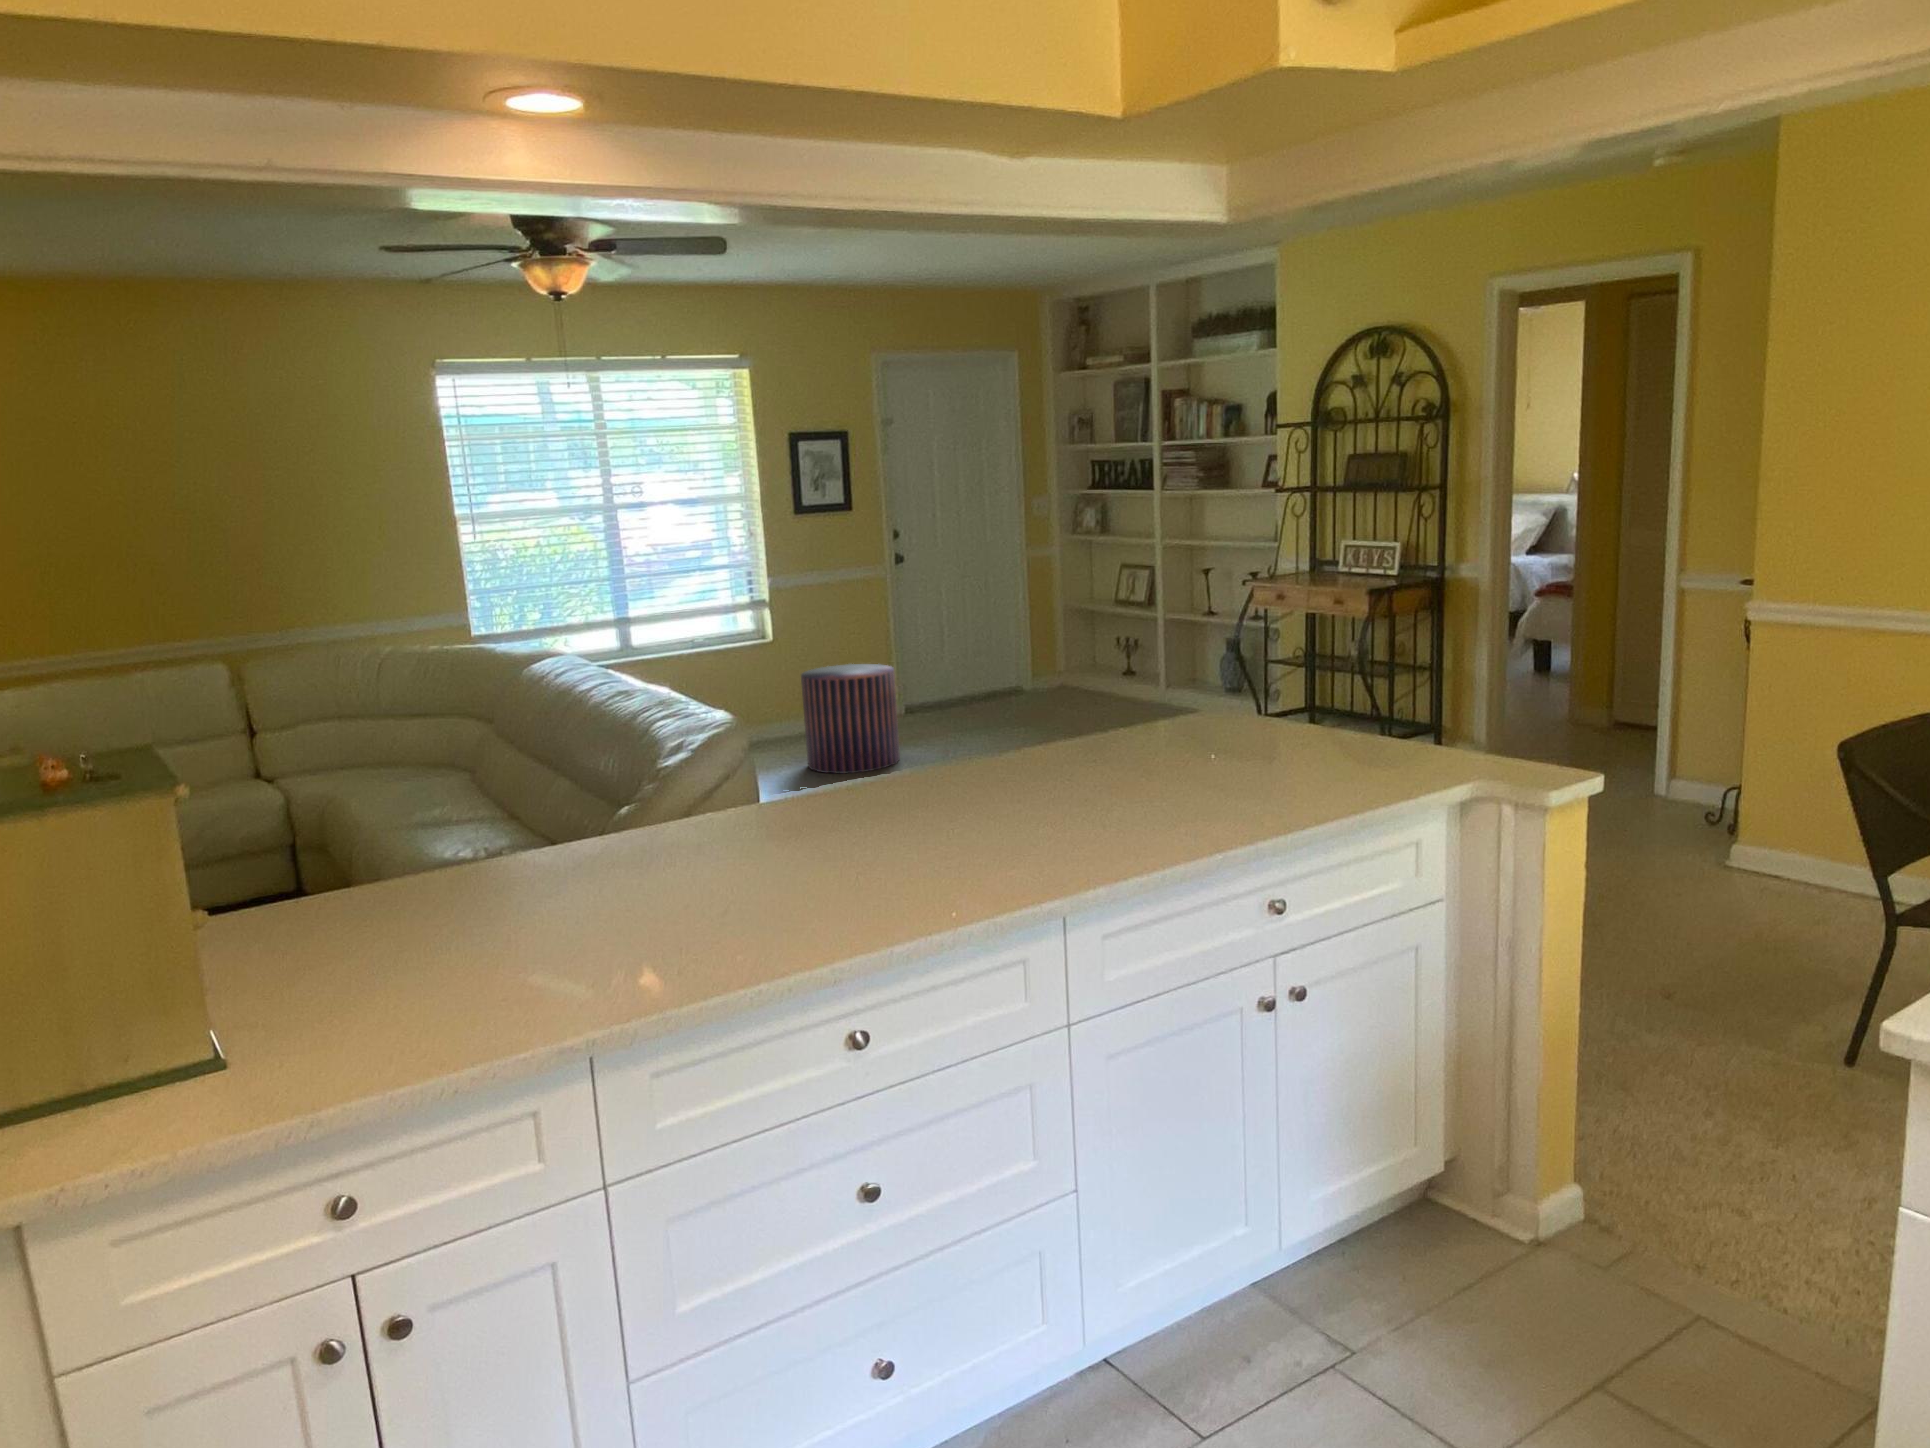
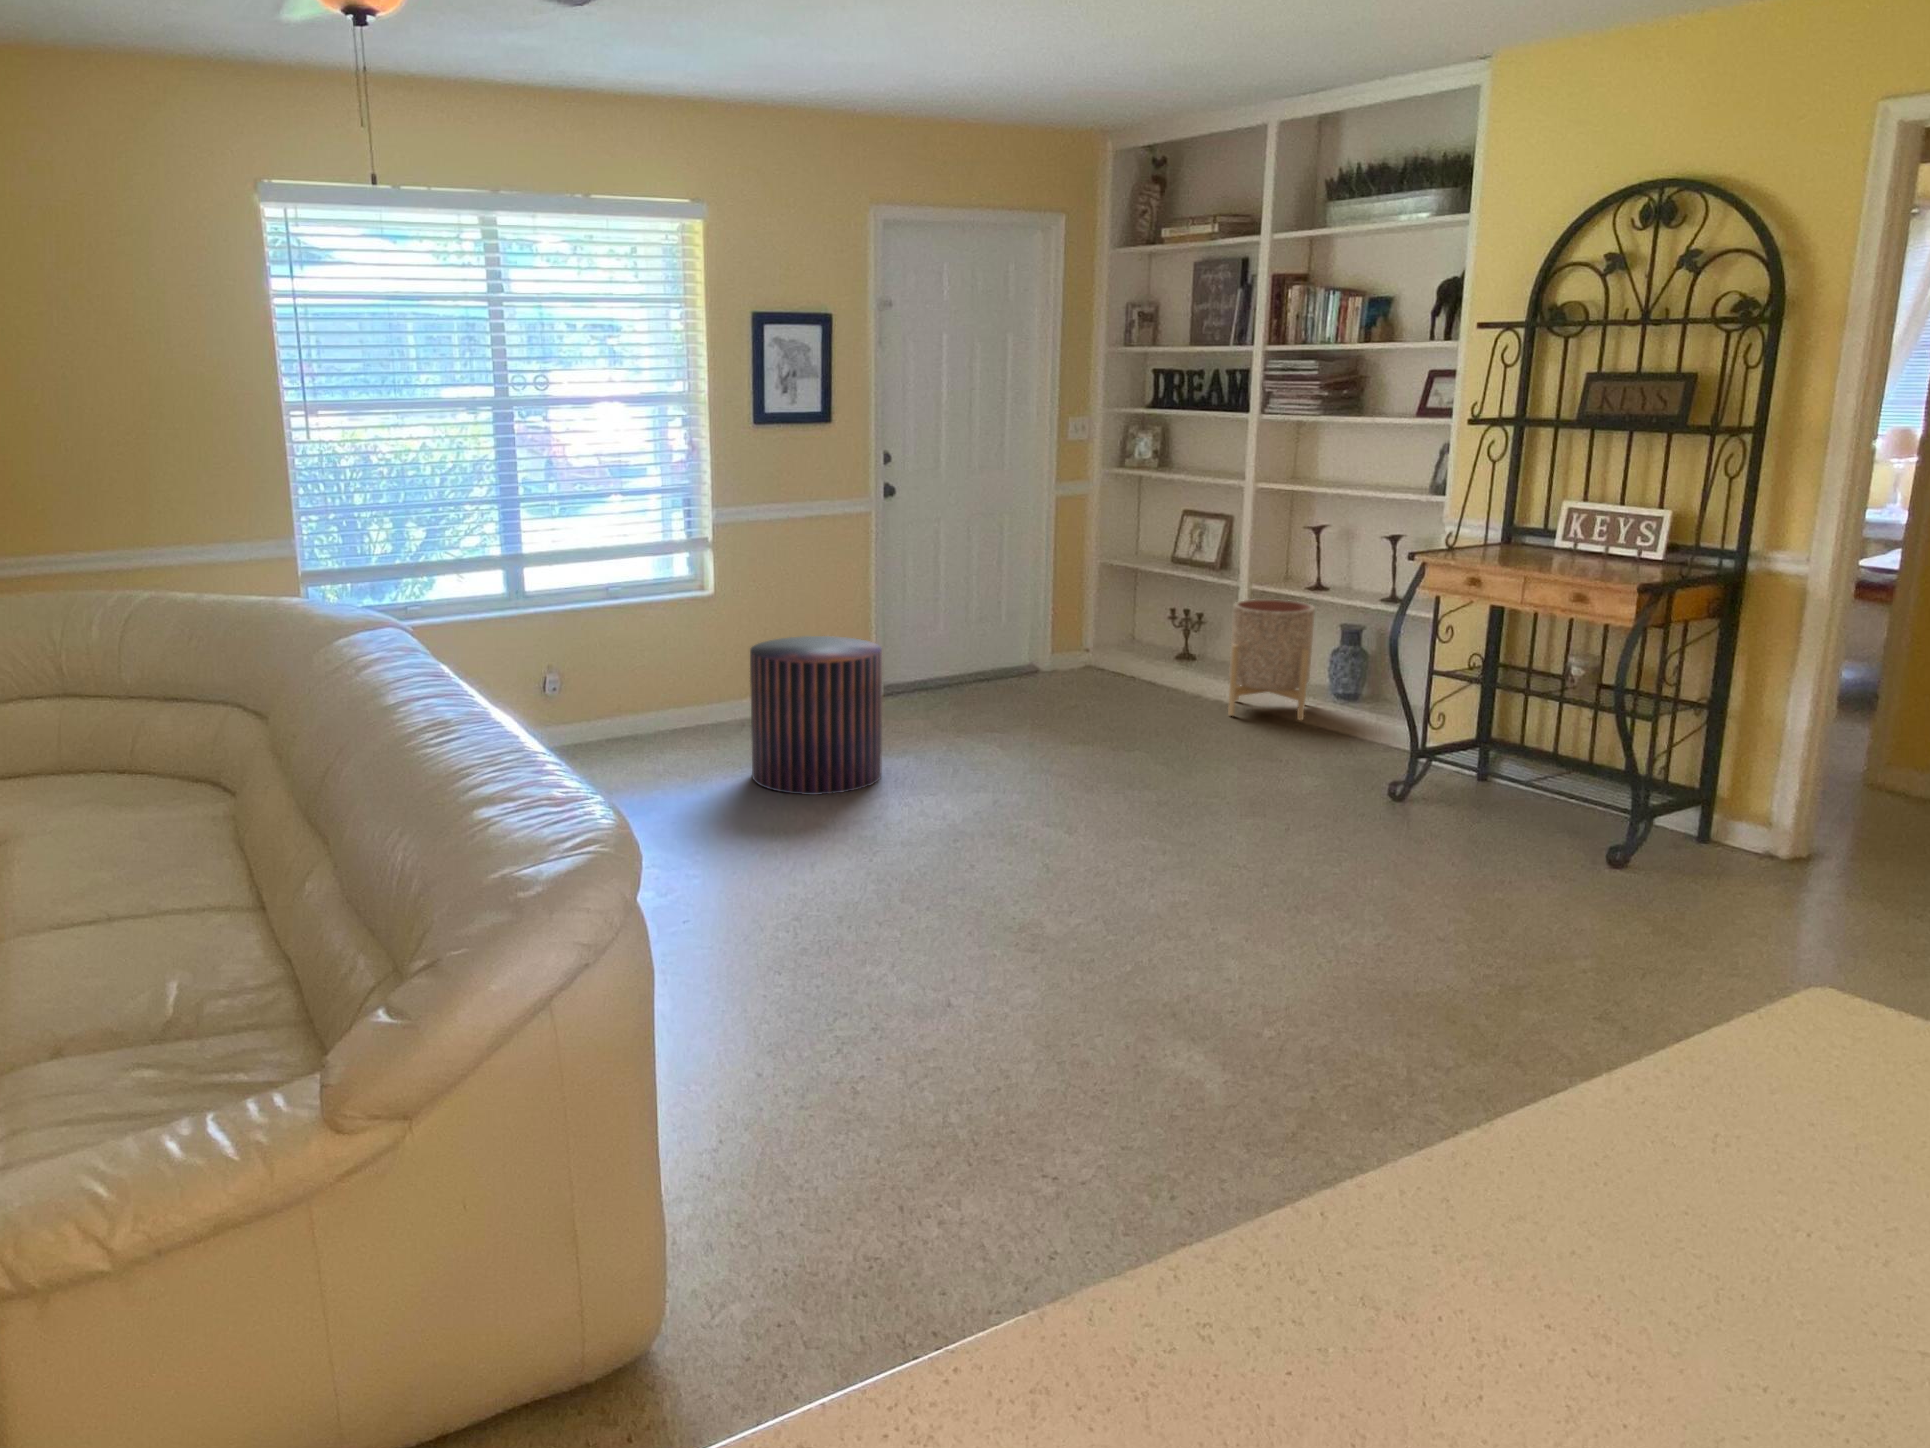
planter: none [1151,624,1209,709] -> present [1228,599,1315,720]

